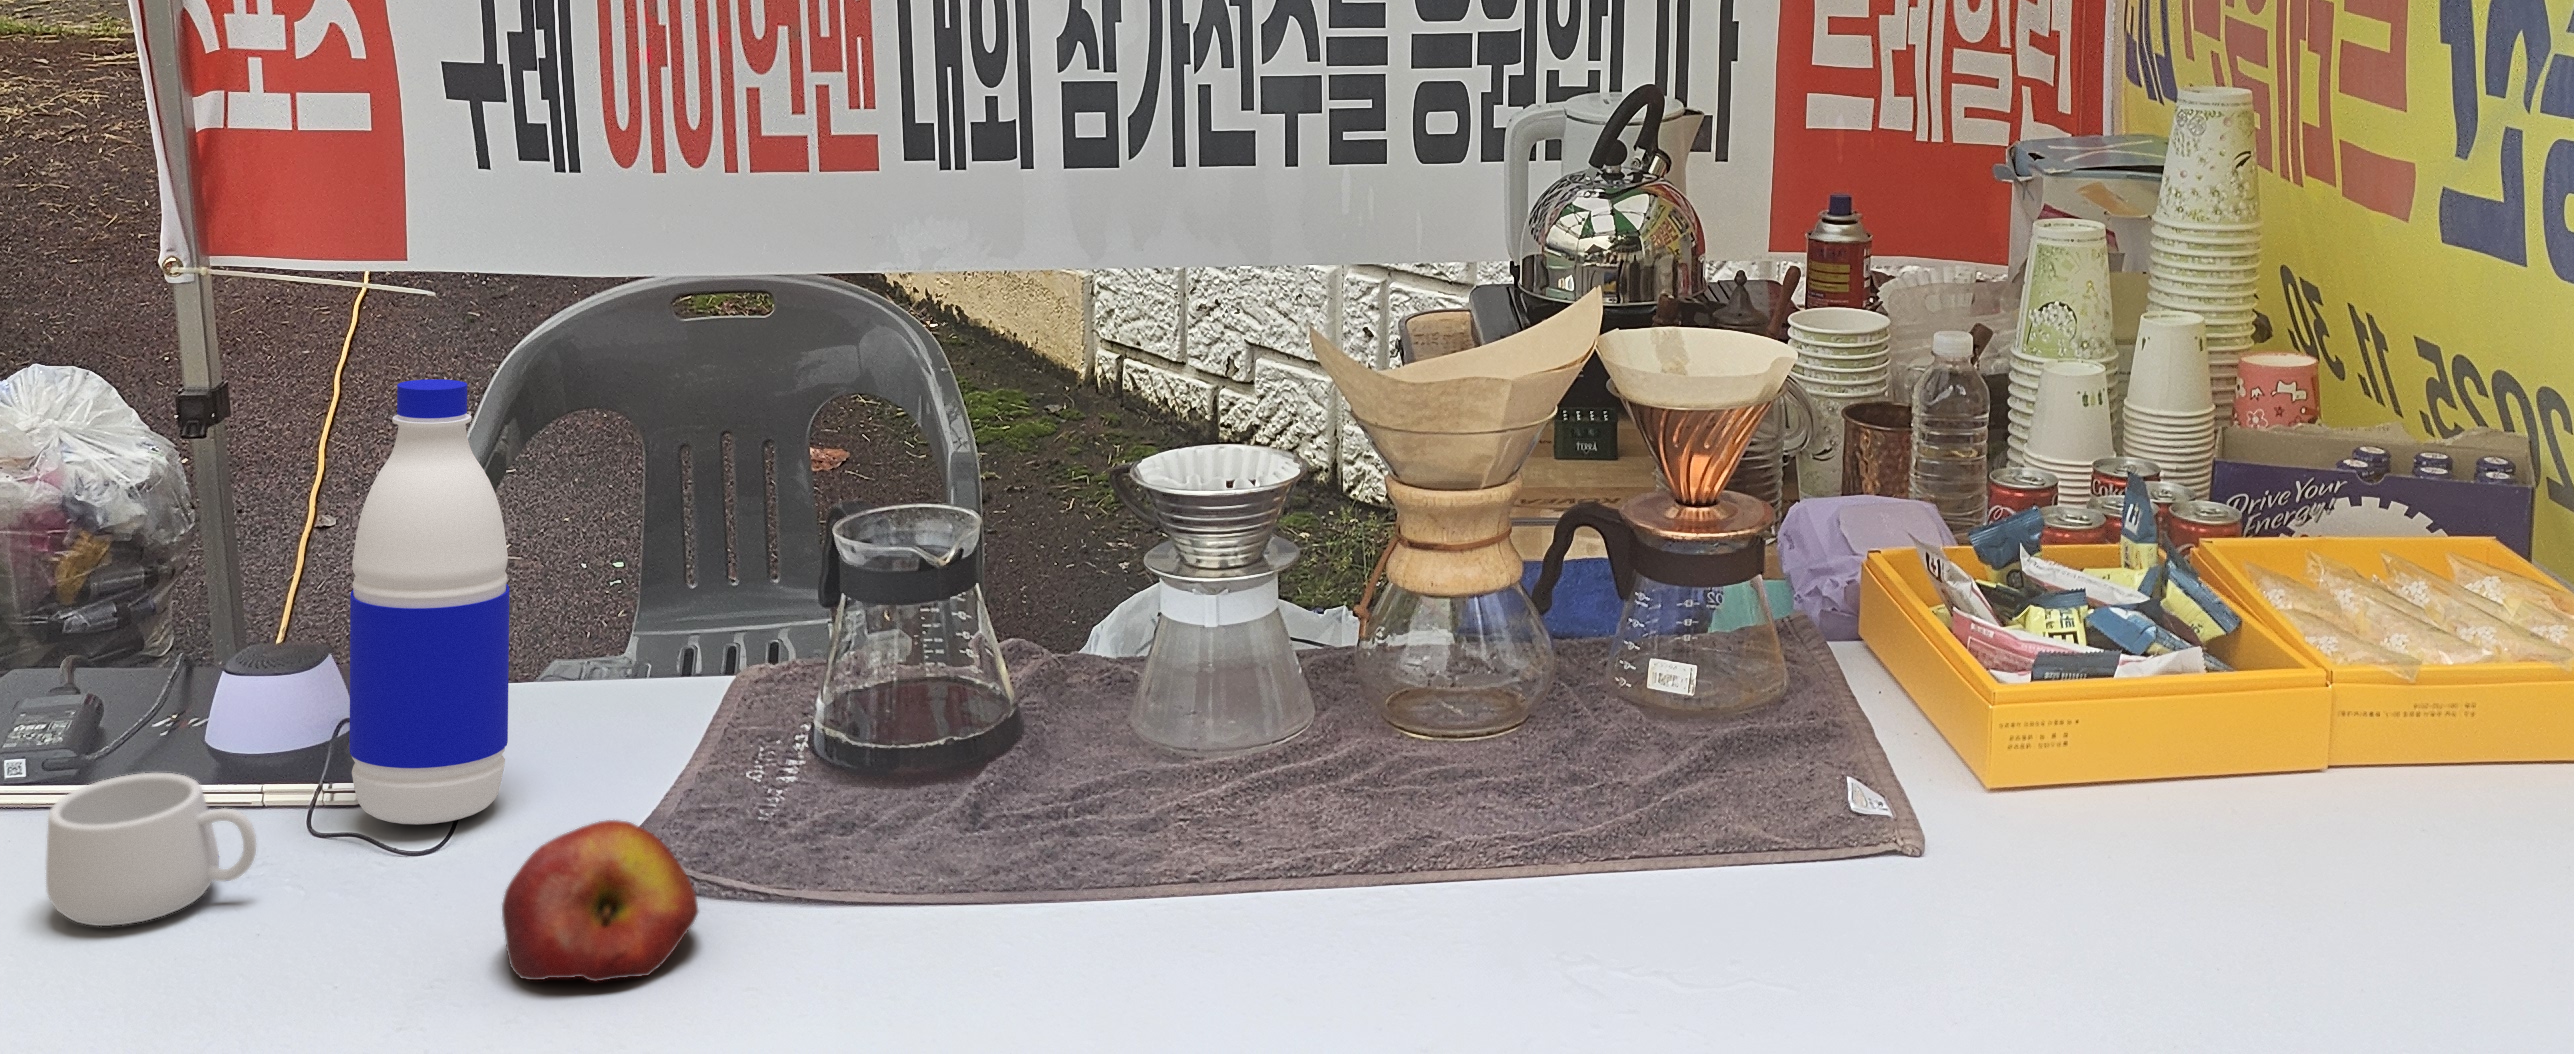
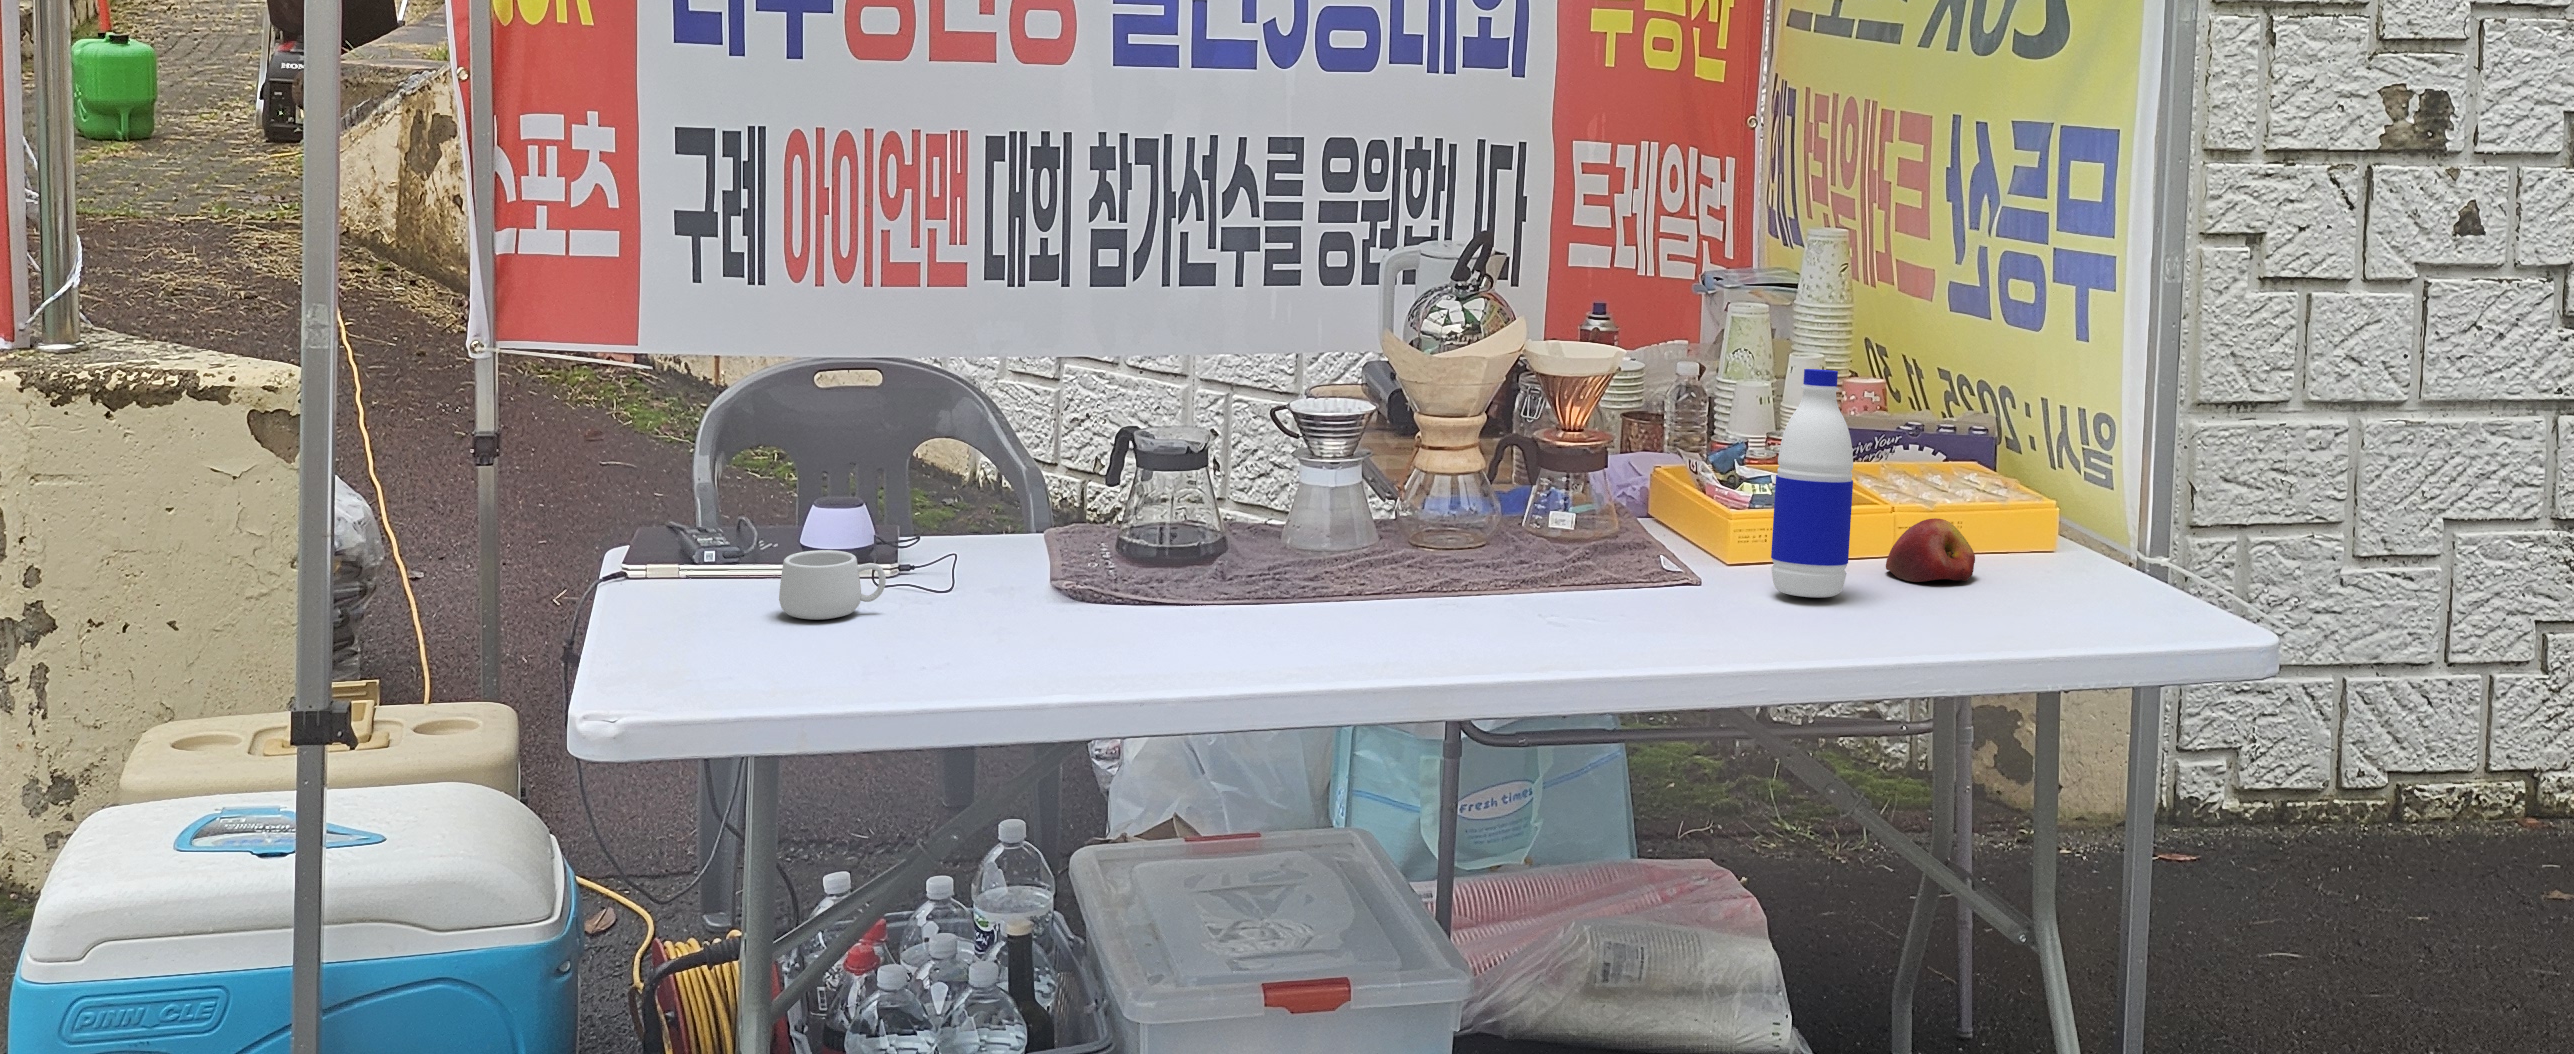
water bottle: present [349,379,509,824] -> present [1771,369,1853,598]
apple: present [502,820,698,981] -> present [1886,518,1975,582]

